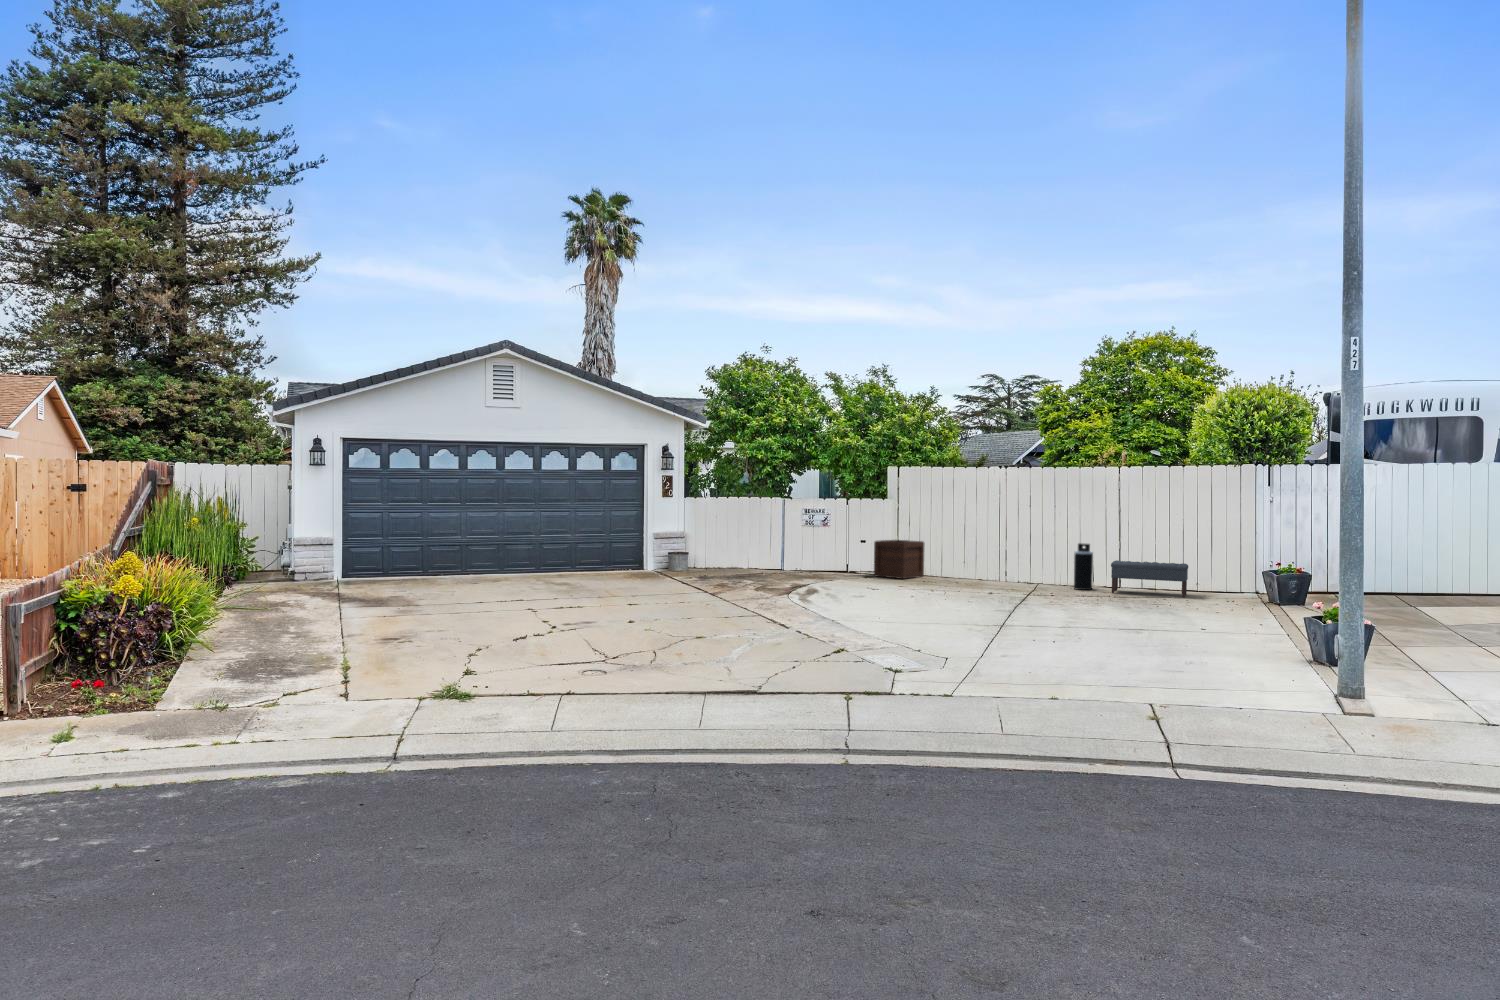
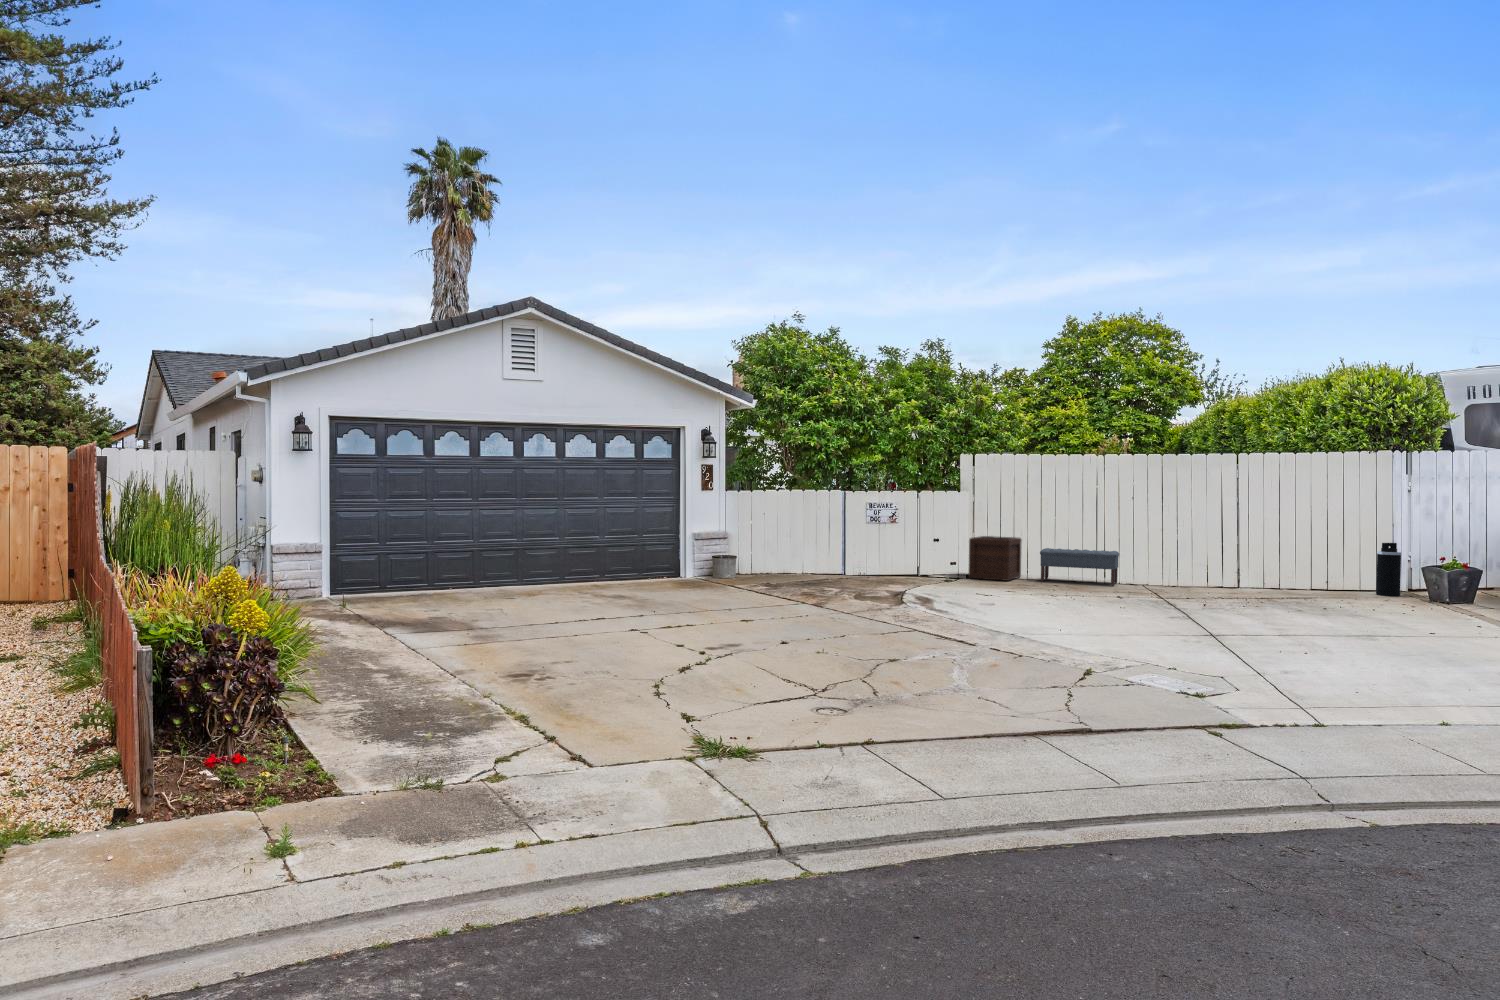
trash can: present [1074,543,1093,590] -> present [1376,543,1401,596]
bench: present [1111,560,1188,597] -> present [1040,548,1119,586]

